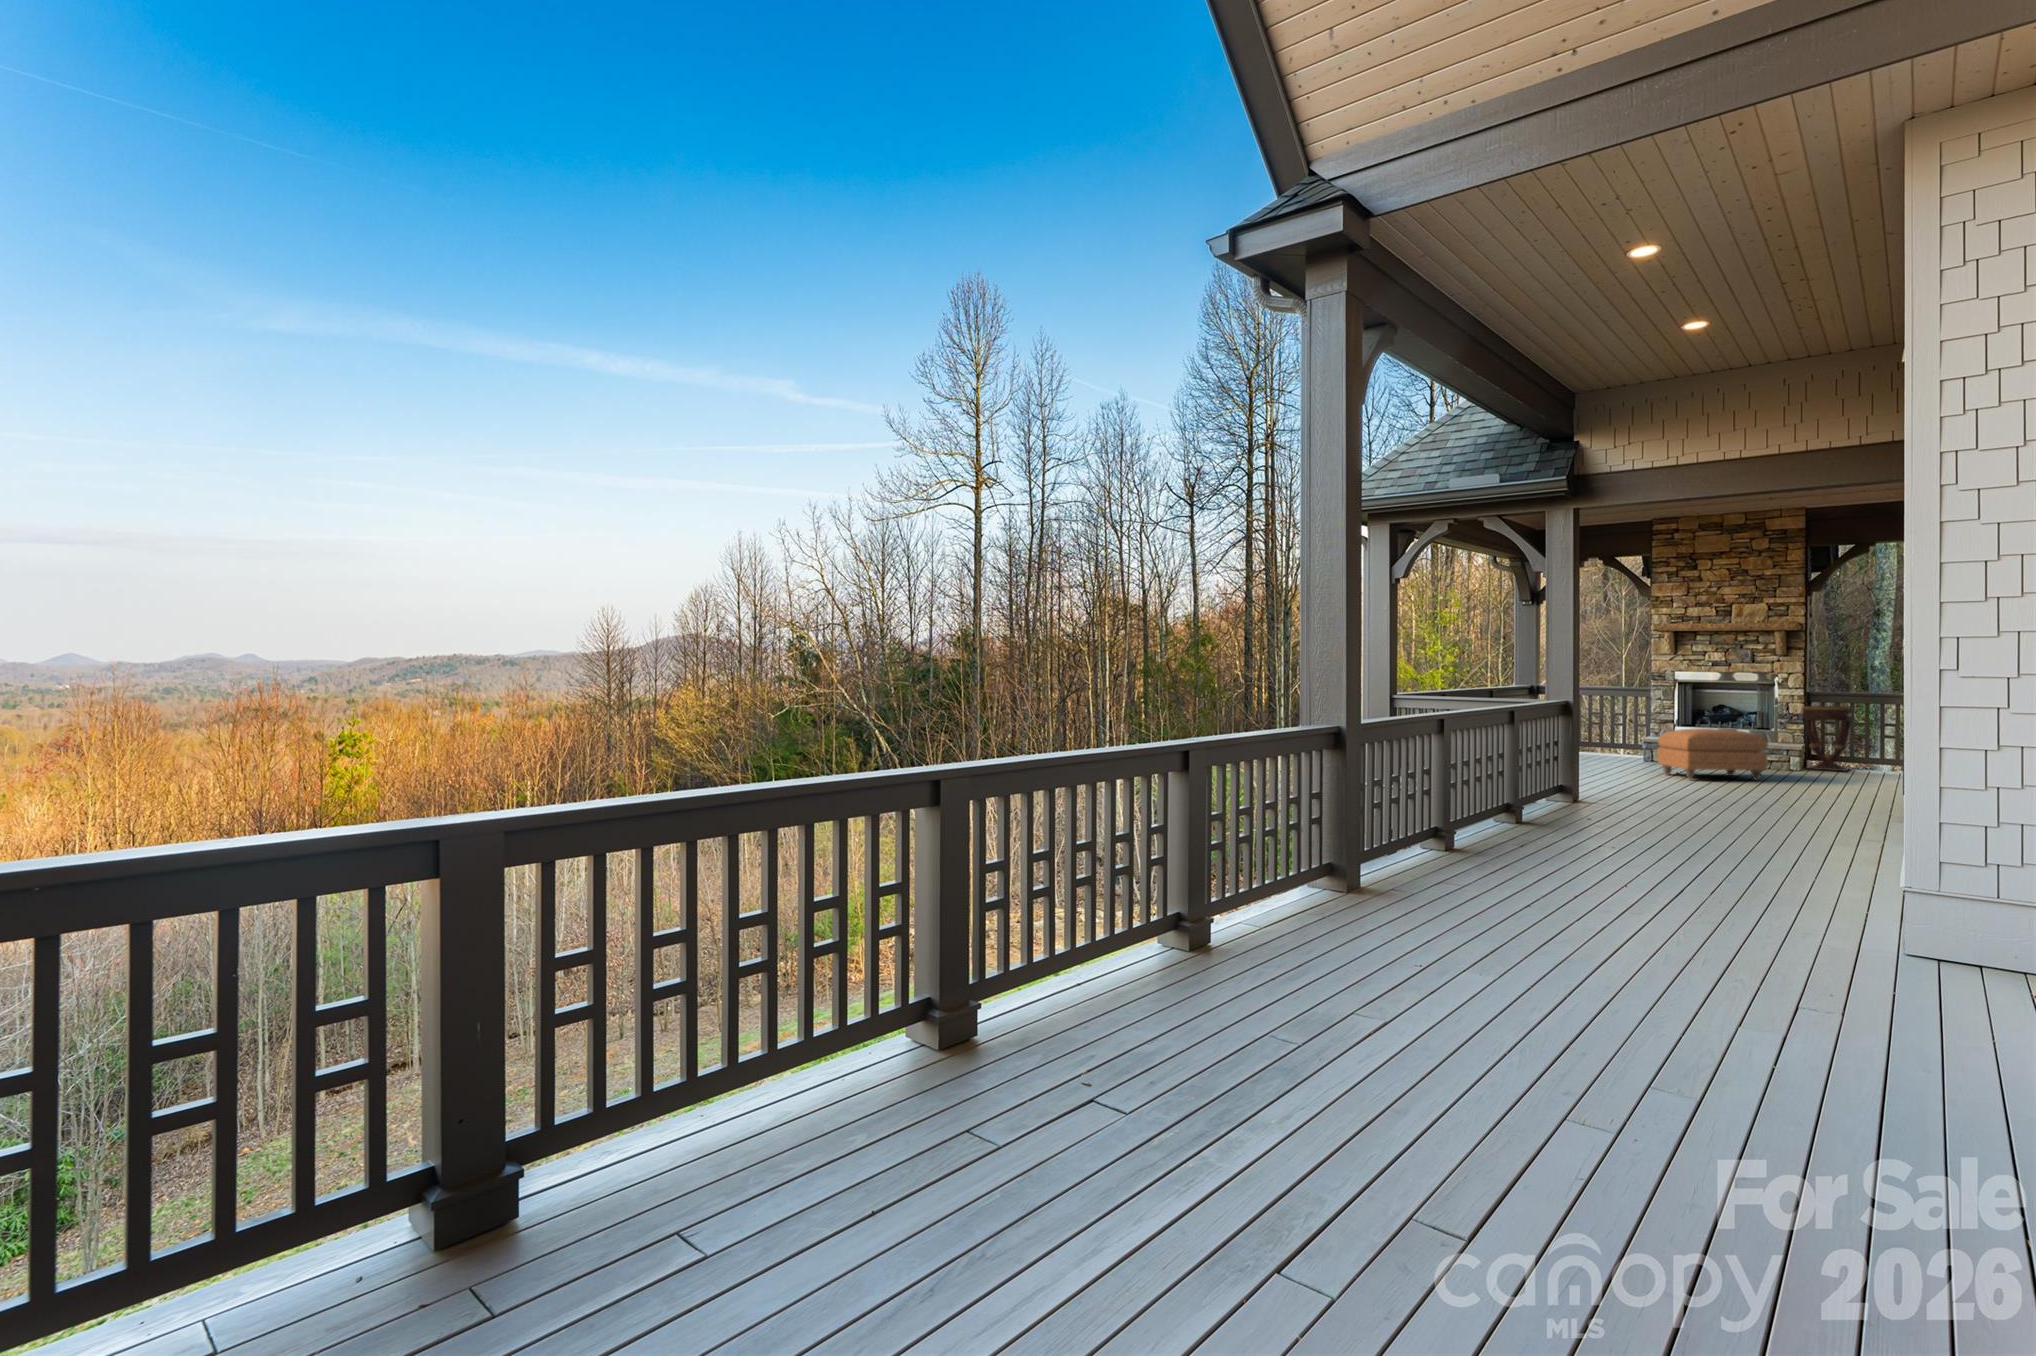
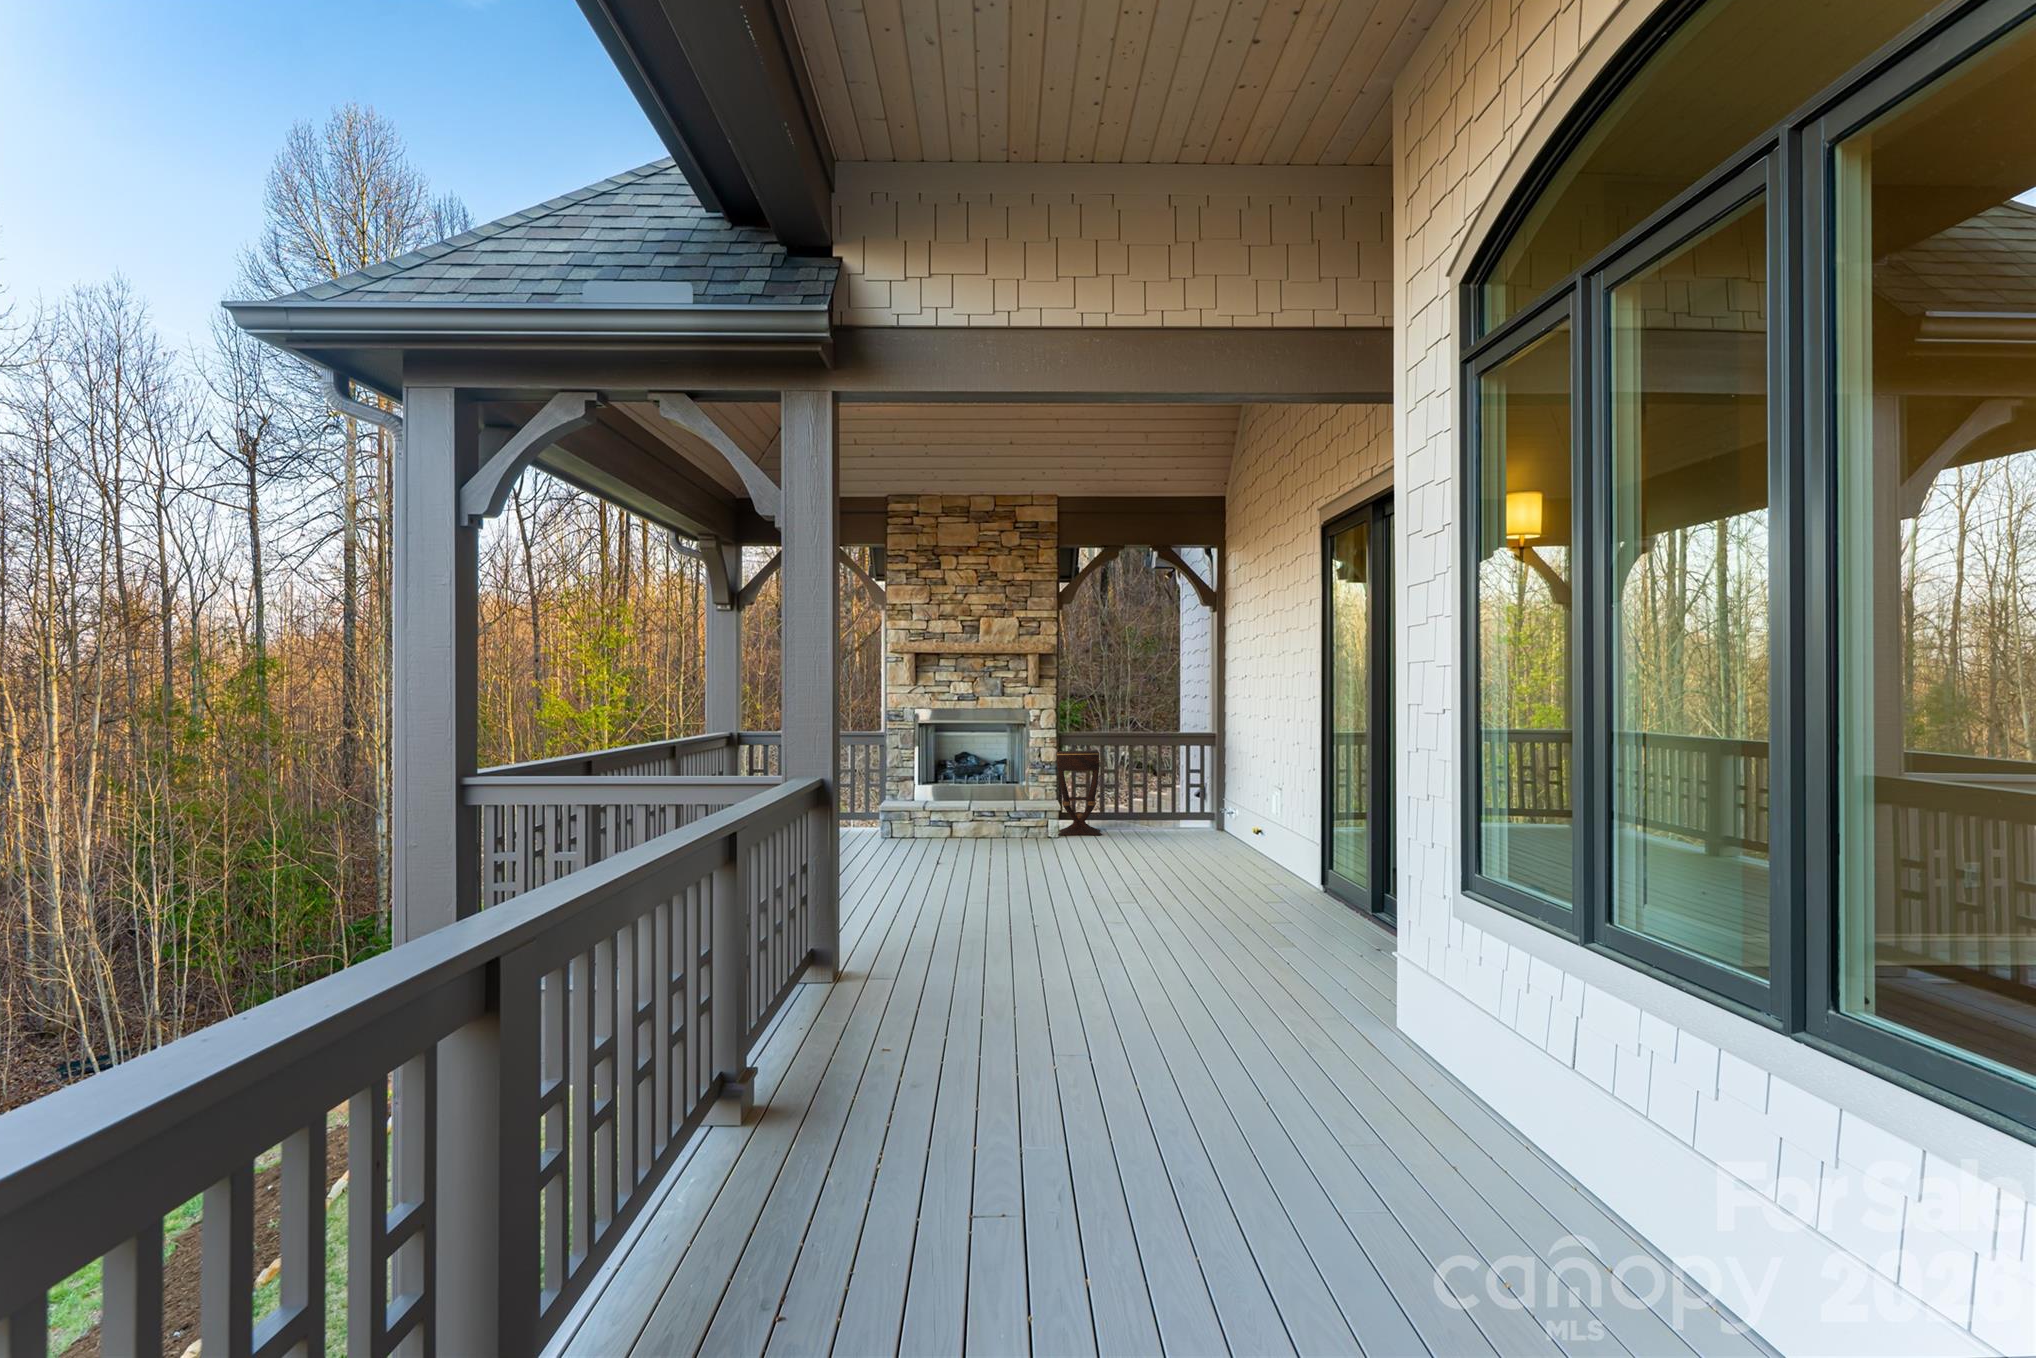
ottoman: present [1657,728,1768,780] -> none [917,792,1052,877]

